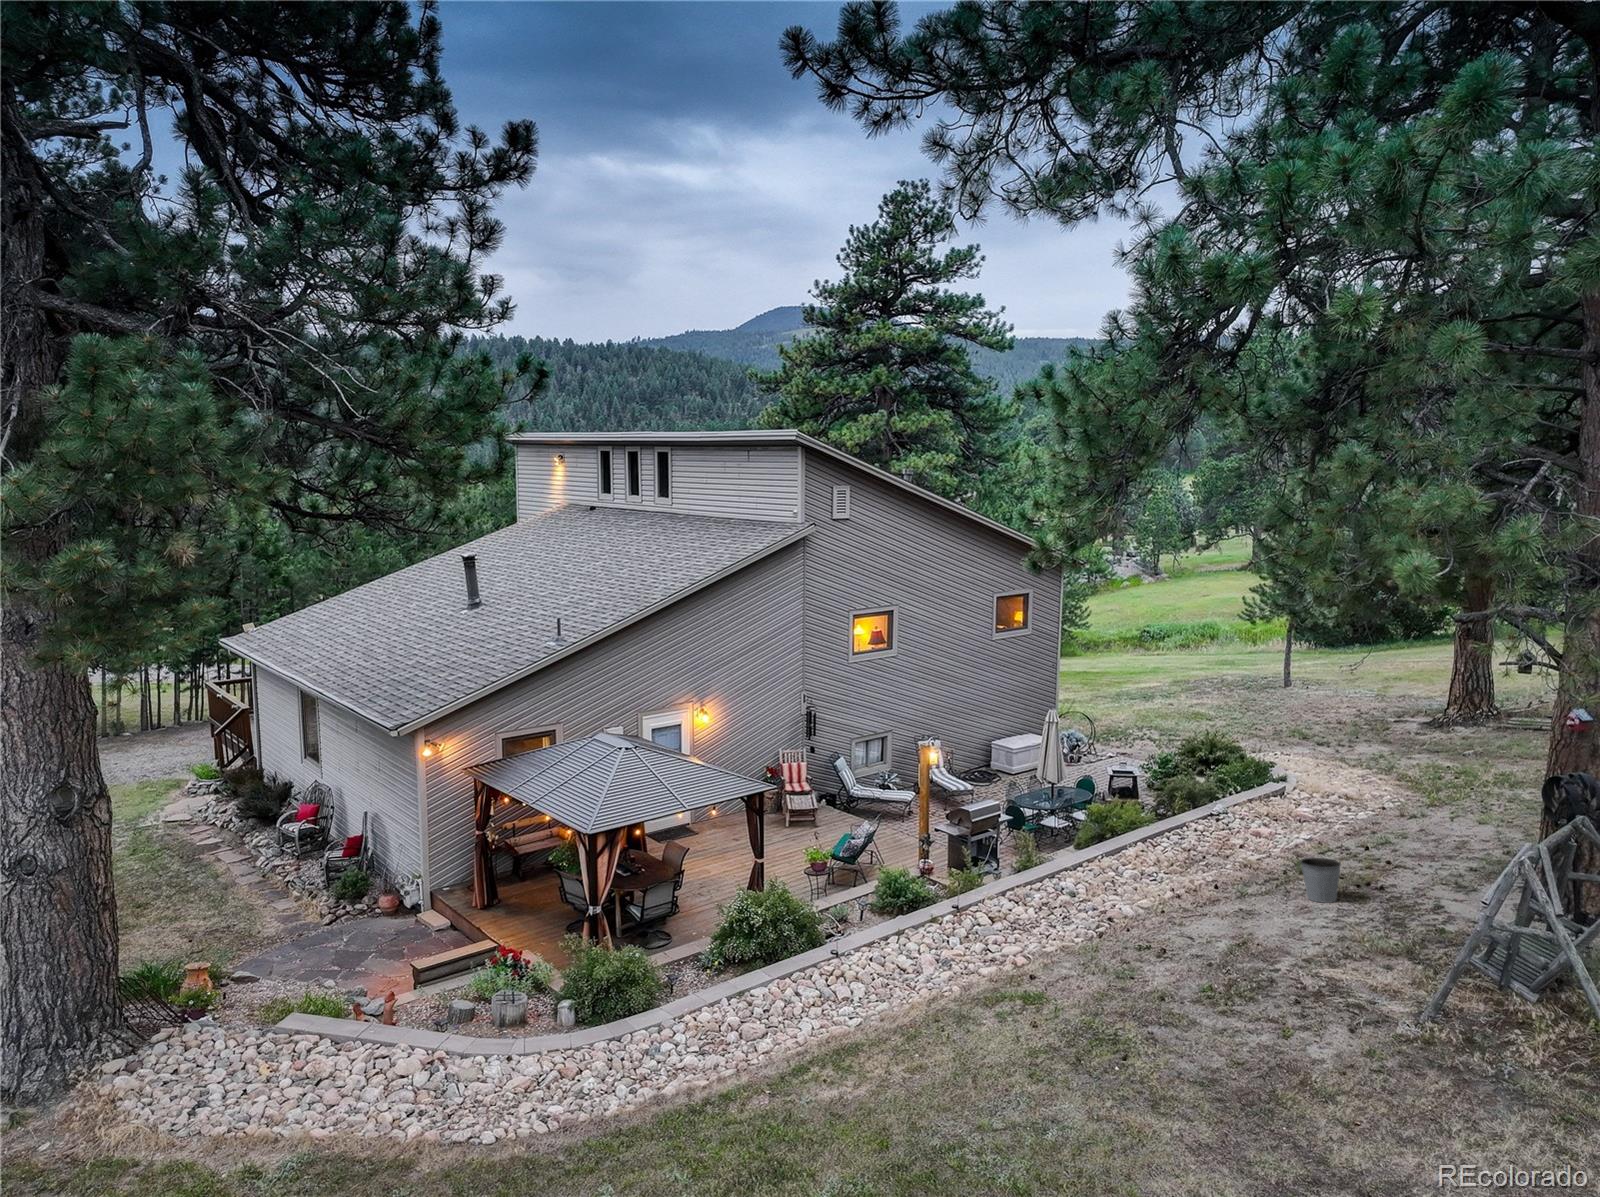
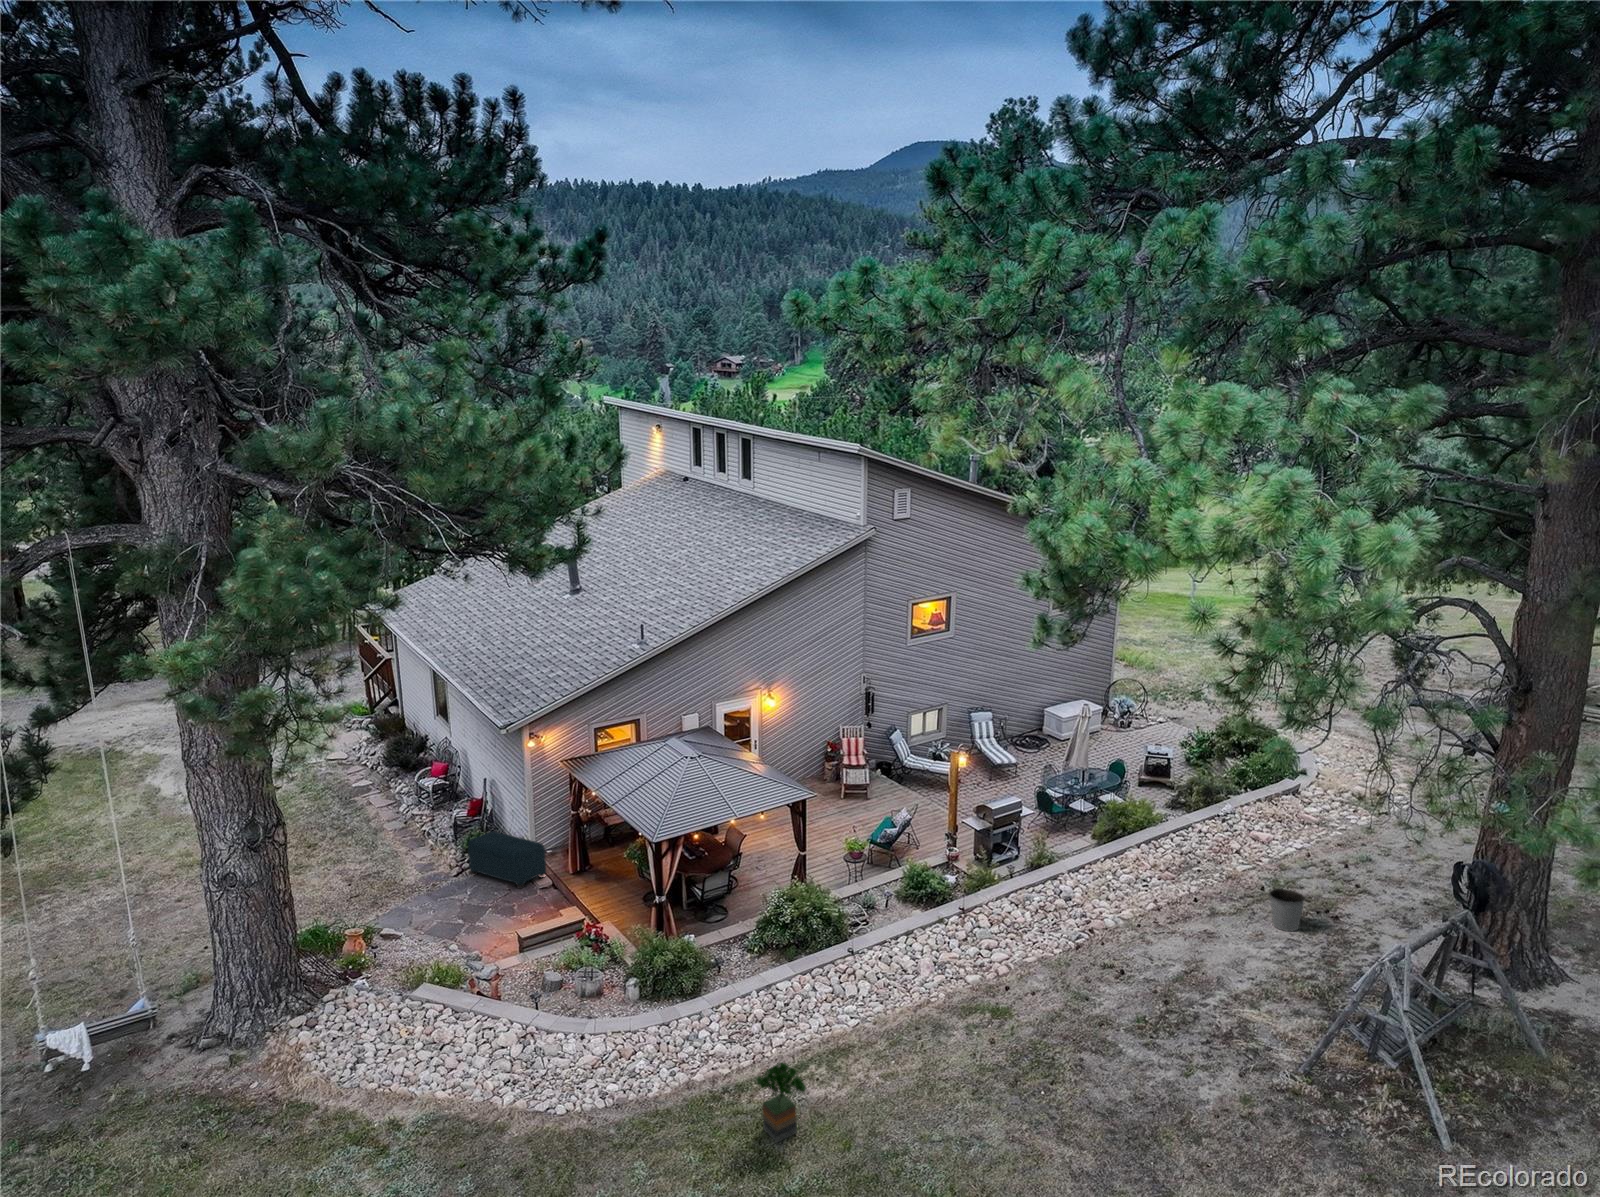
bench: none [346,866,445,928] -> present [468,831,546,889]
potted tree: none [760,1036,829,1144] -> present [757,1062,806,1142]

